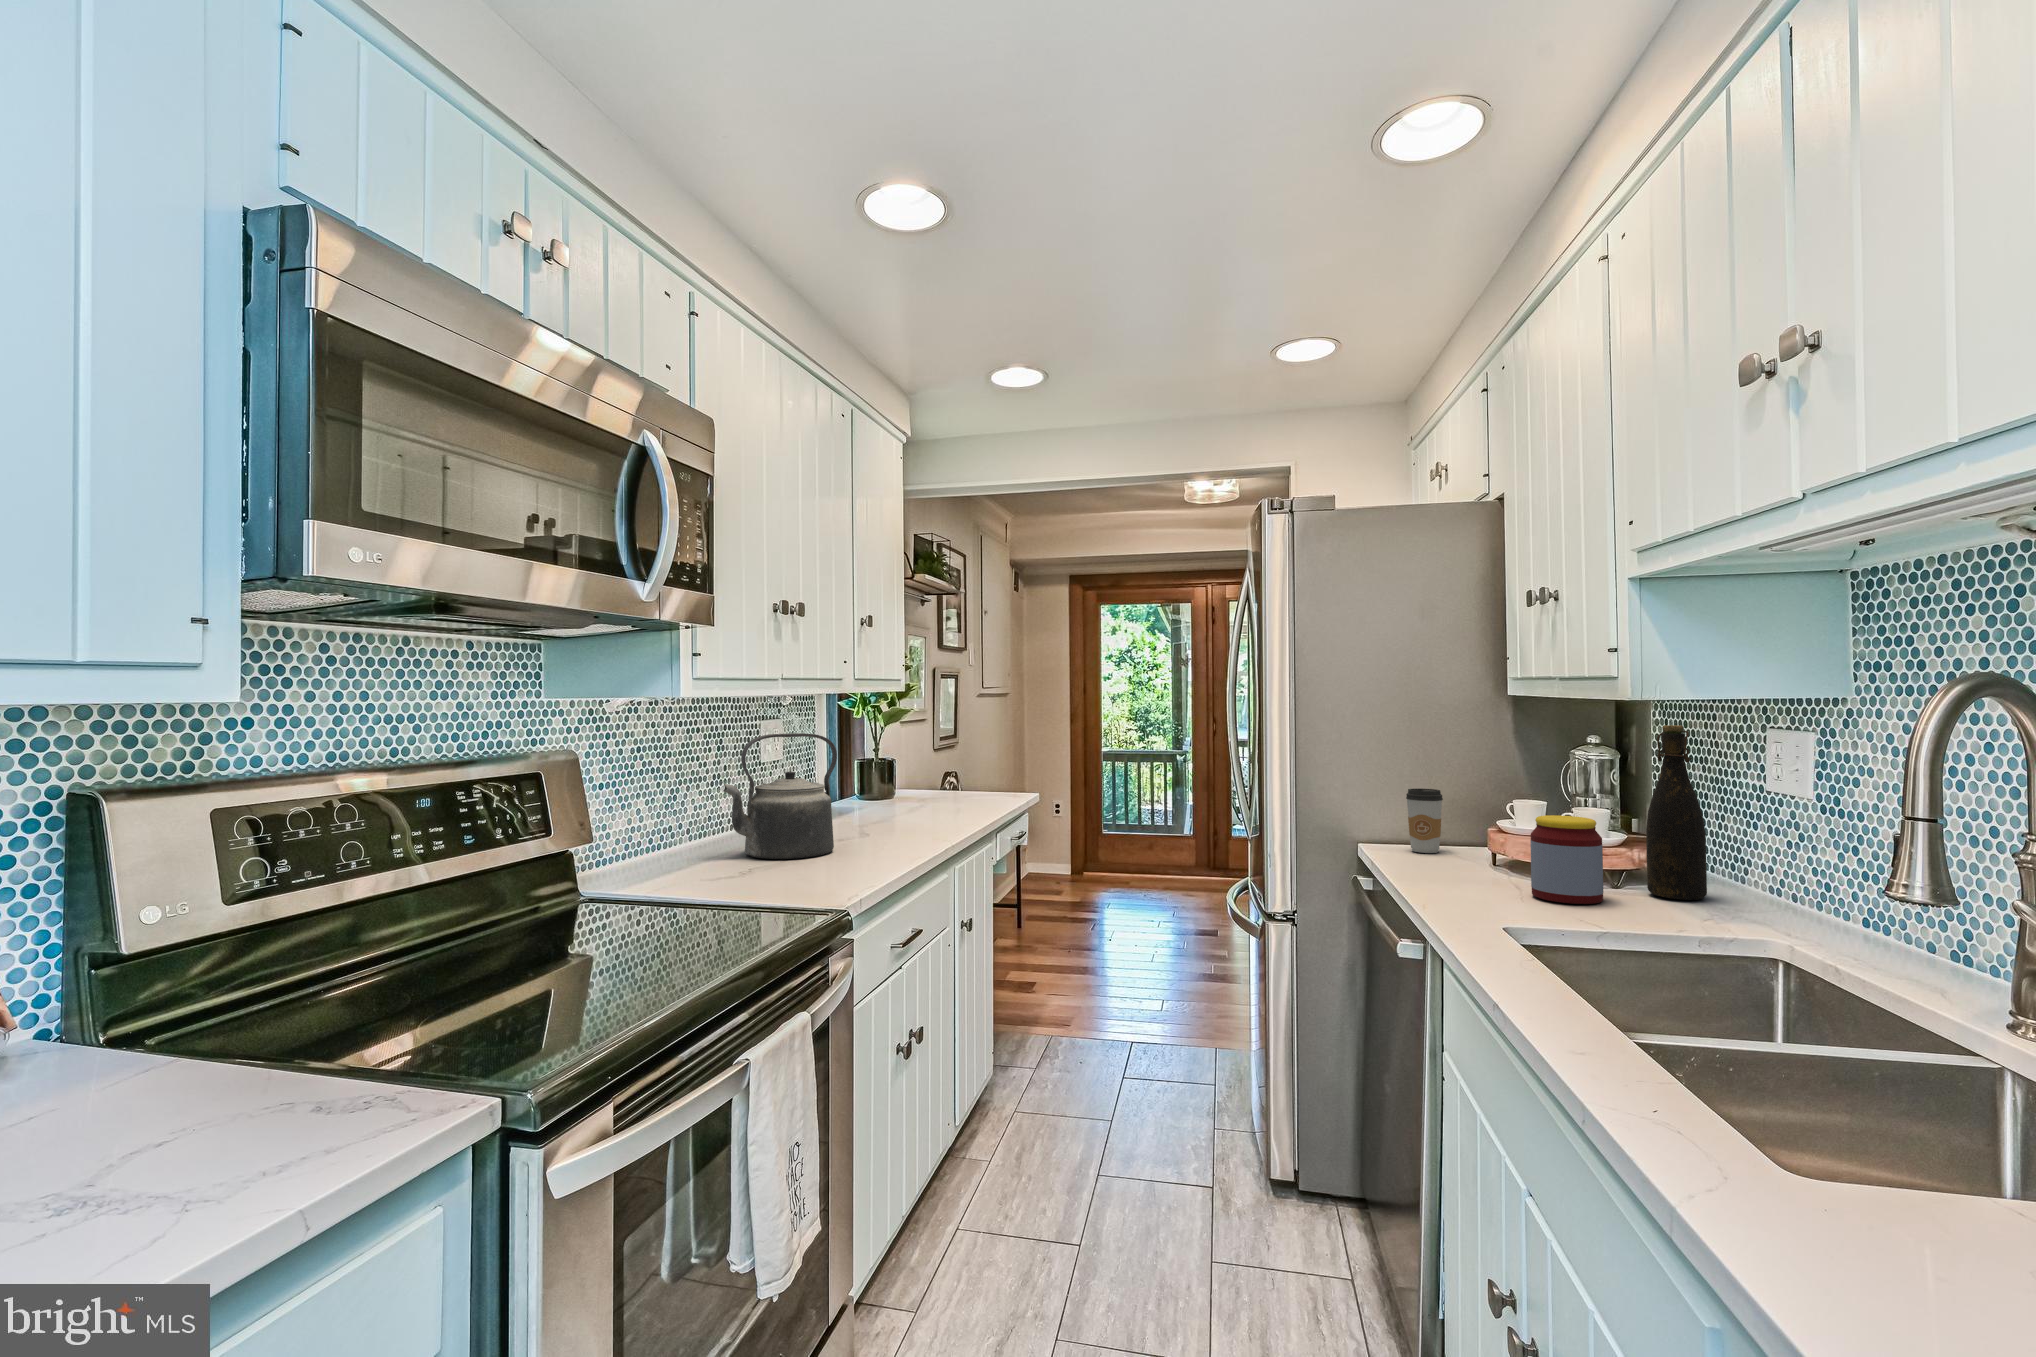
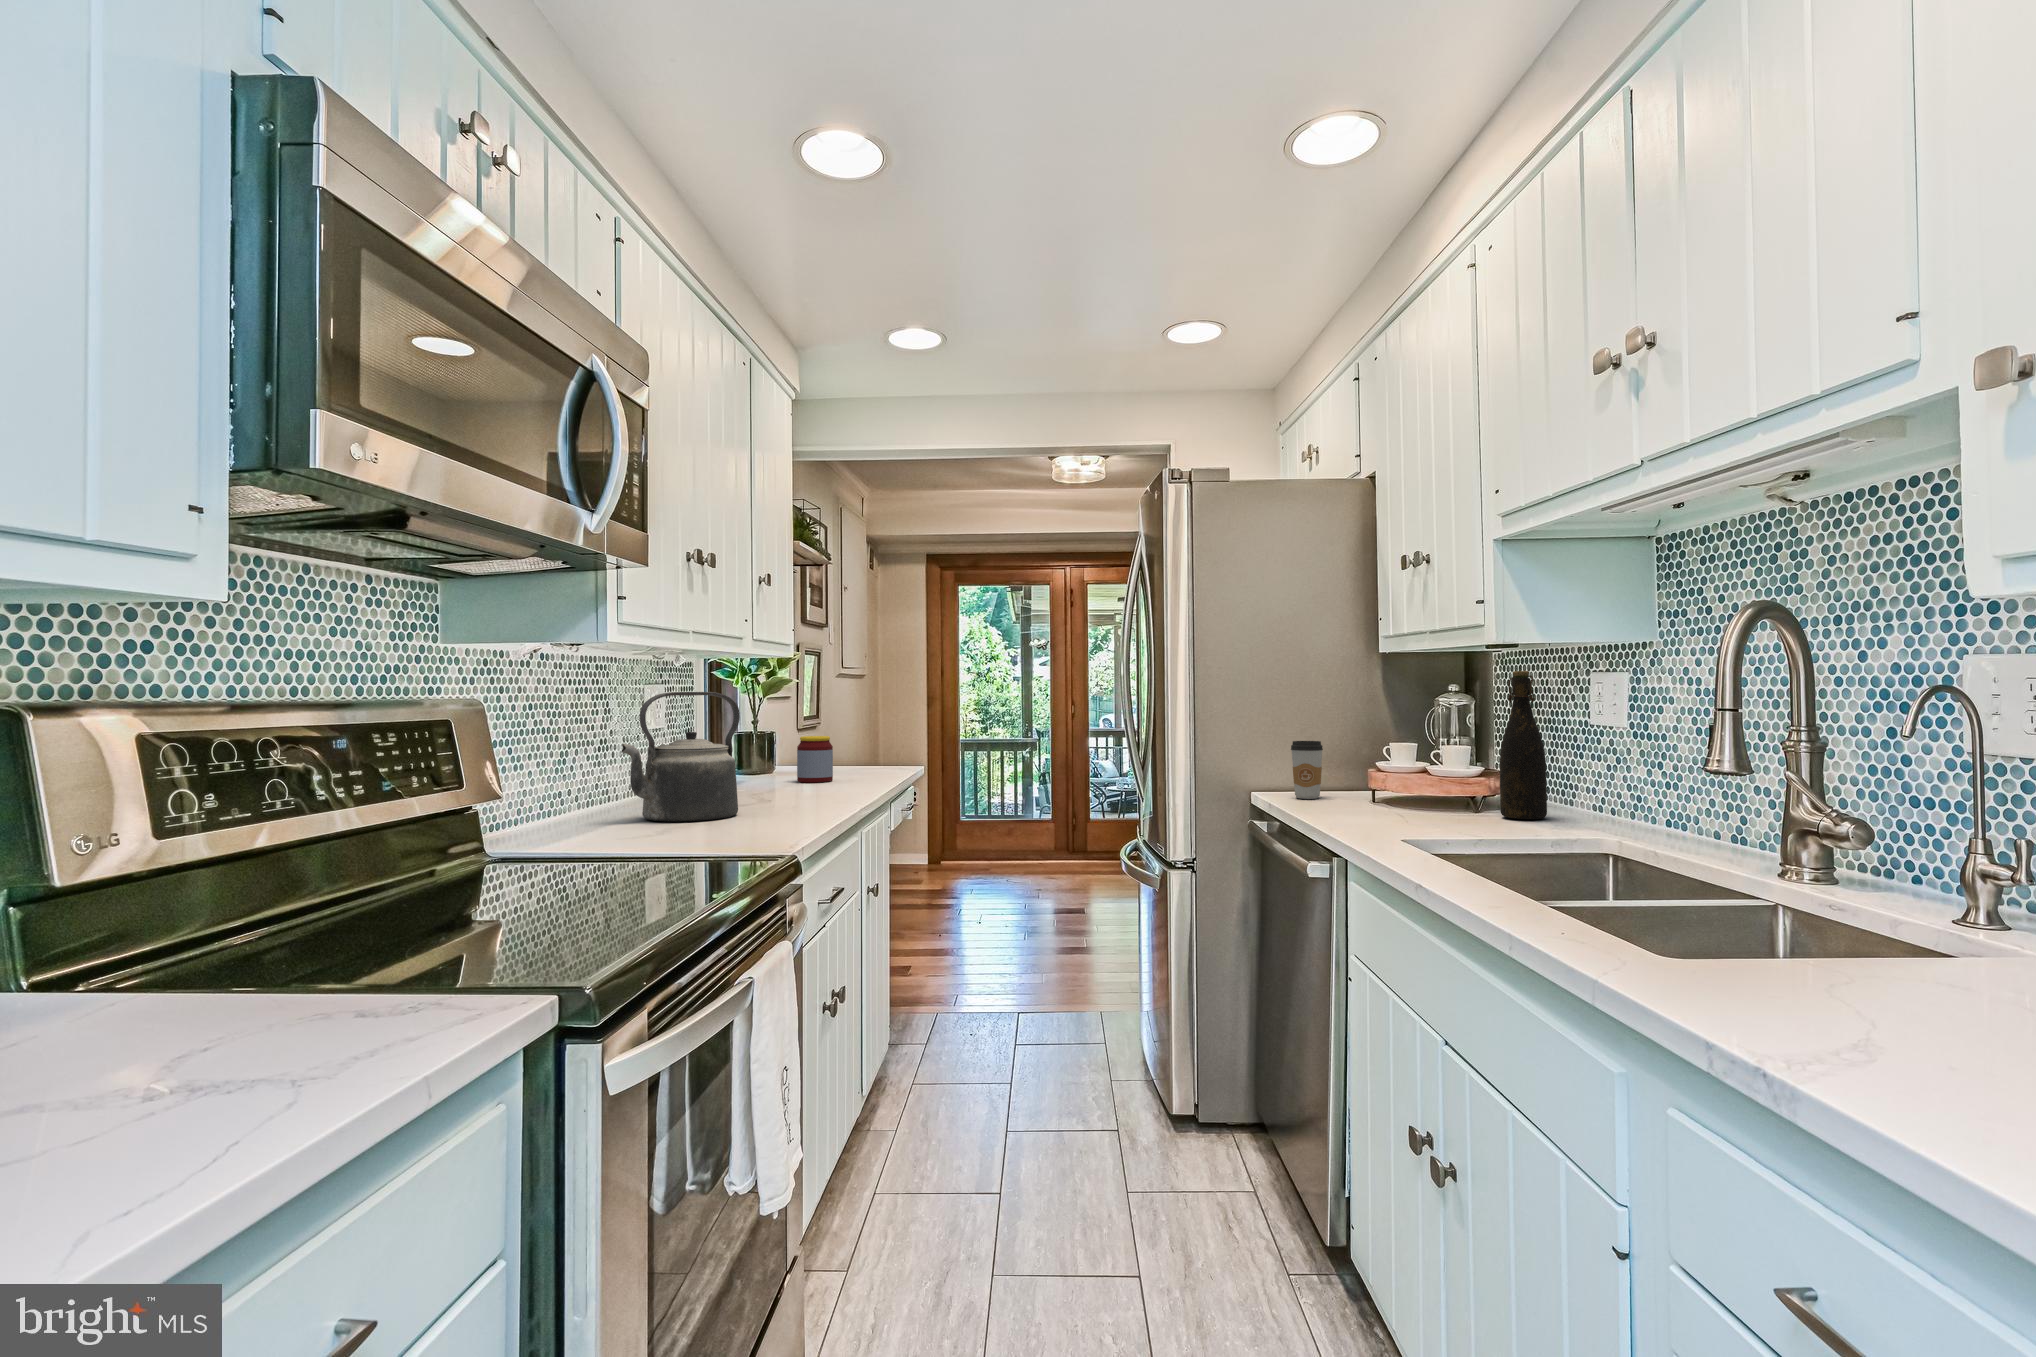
jar: present [1530,815,1603,904] -> present [797,736,833,783]

